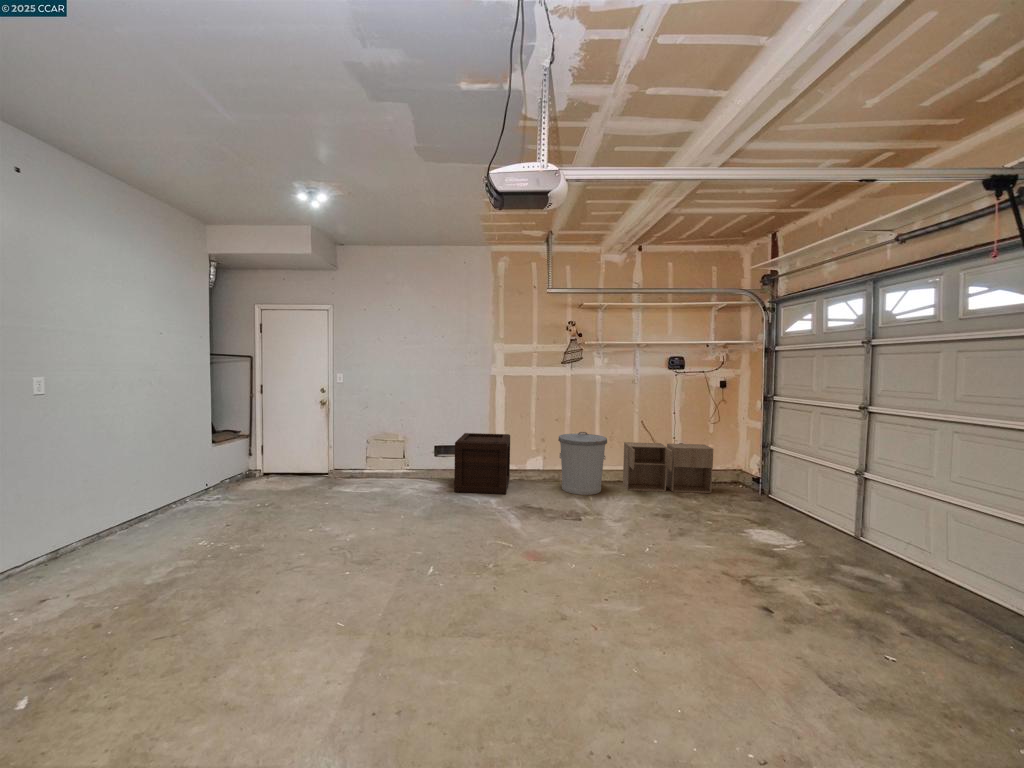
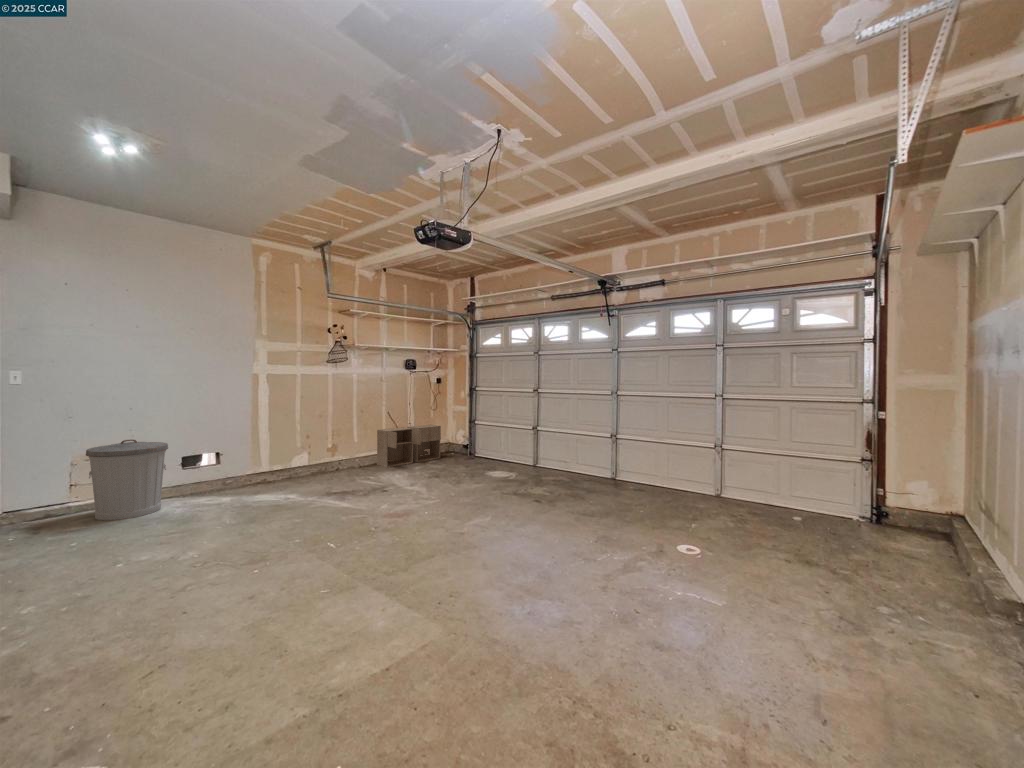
trash can: present [558,432,607,495] -> present [86,439,168,520]
wooden crate: present [454,433,510,494] -> none [219,434,295,501]

